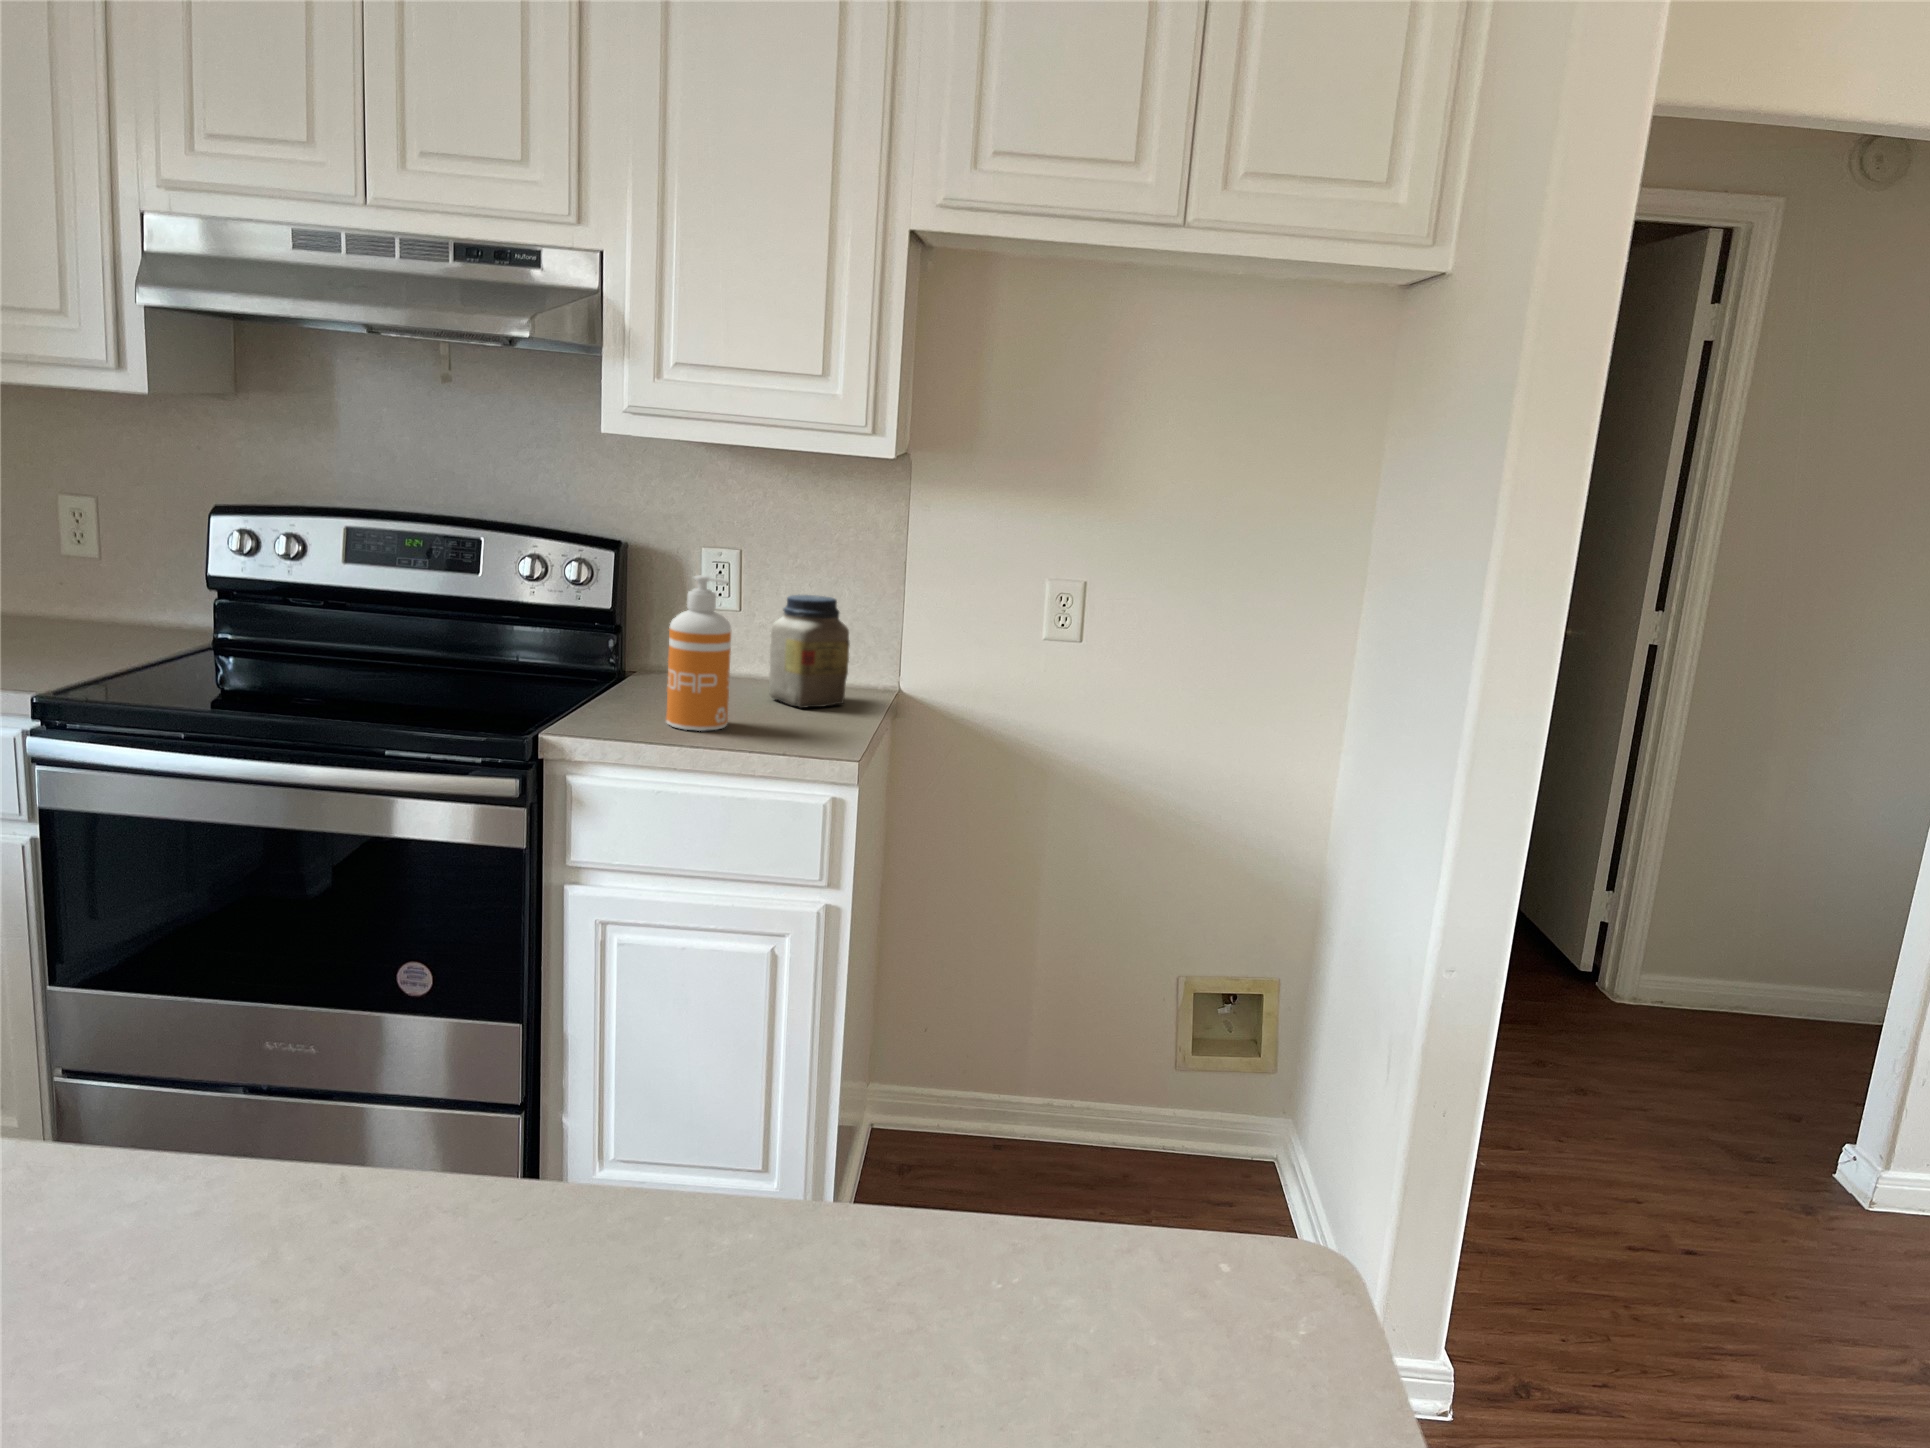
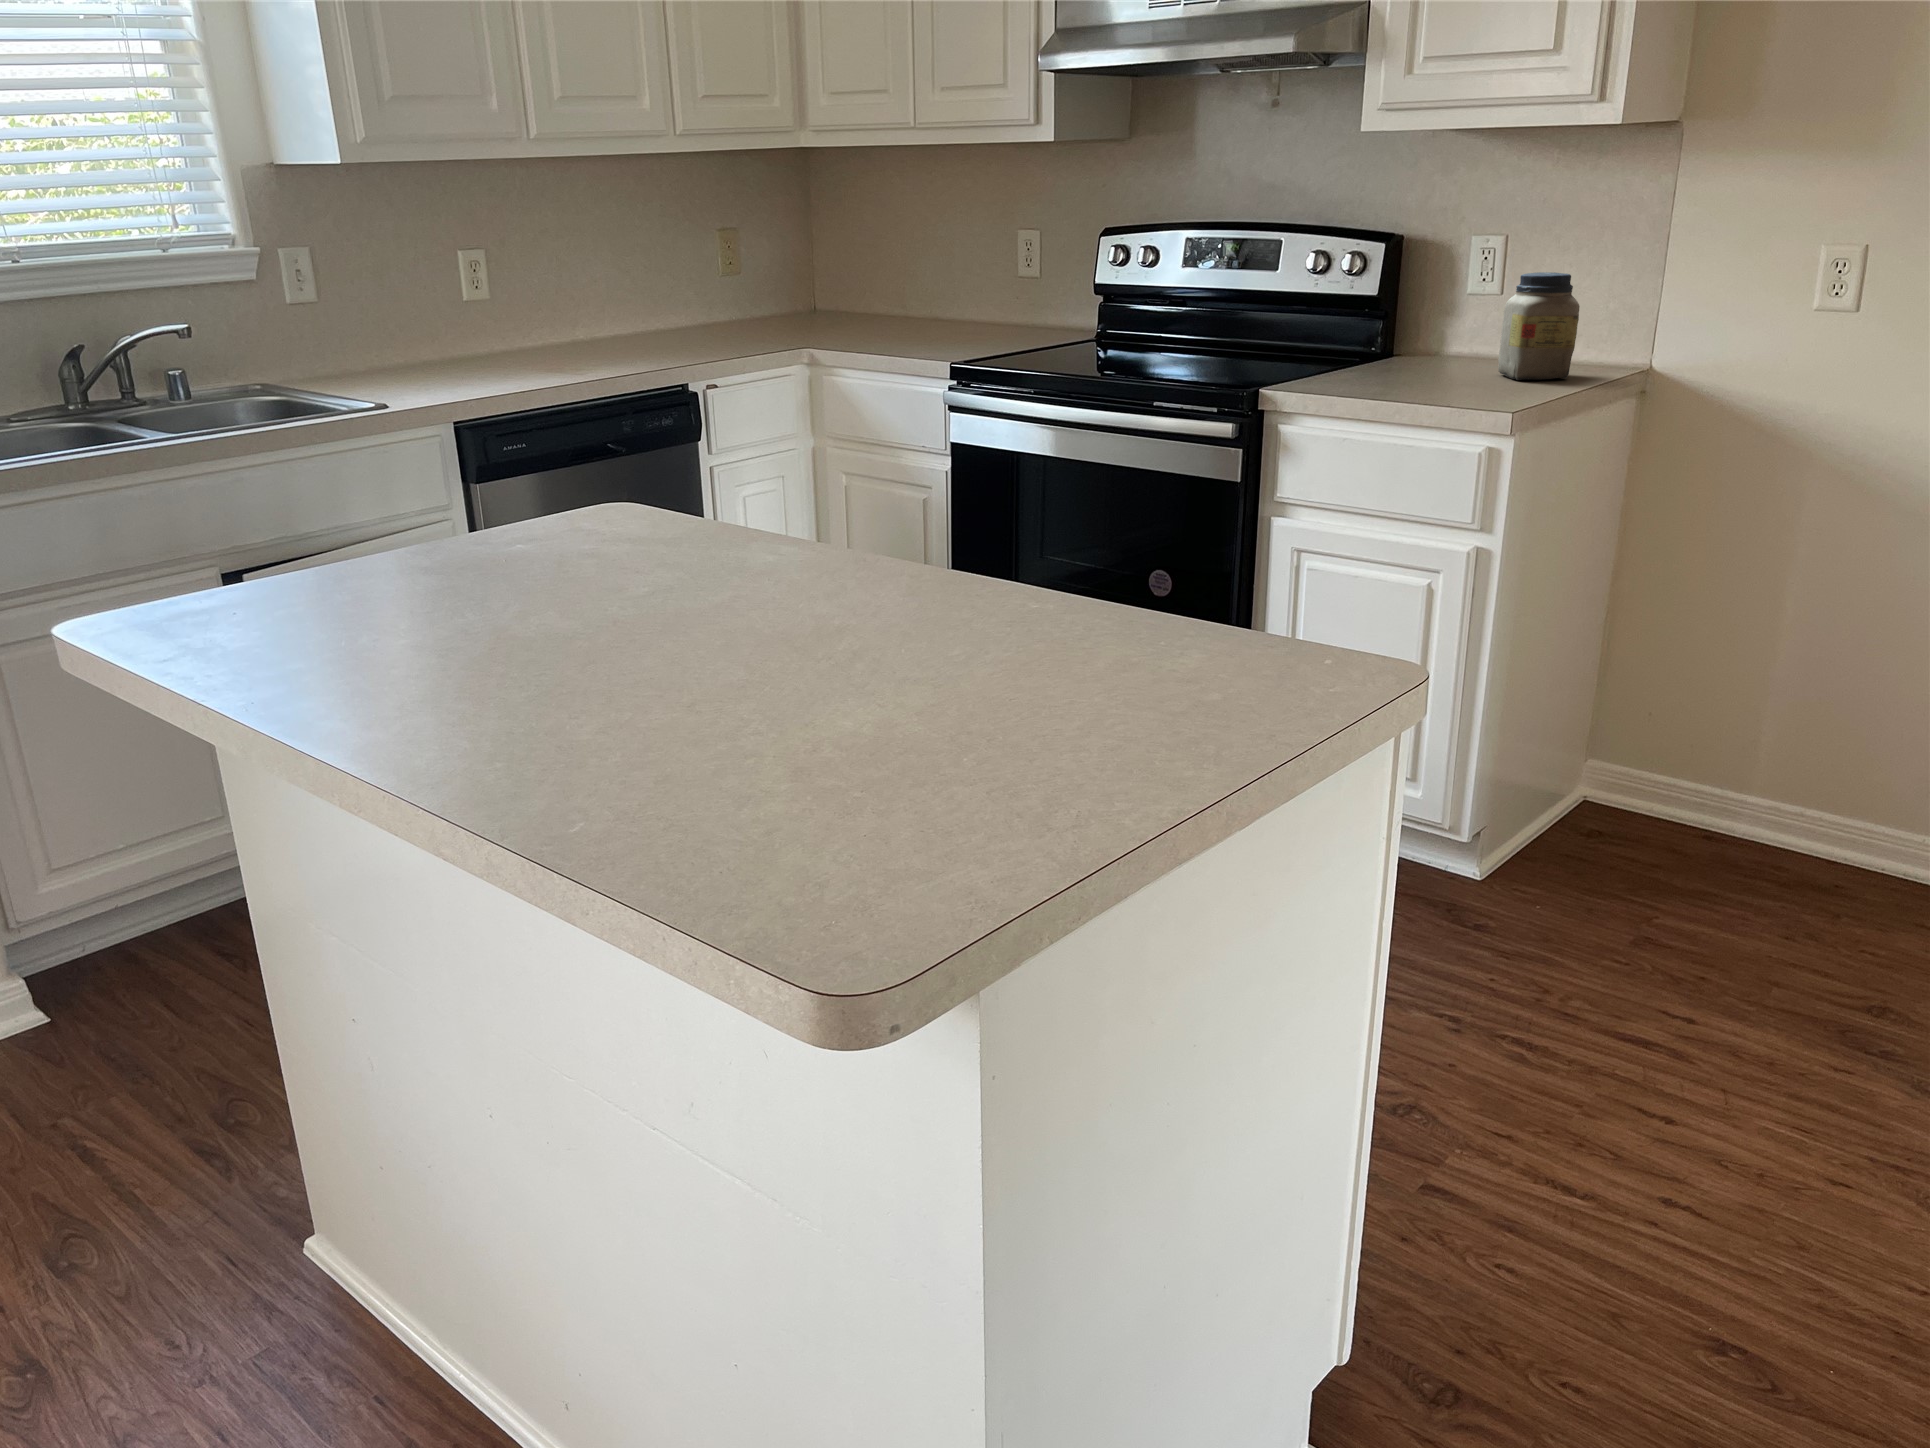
soap dispenser: present [666,575,731,731] -> none [1374,251,1437,391]

